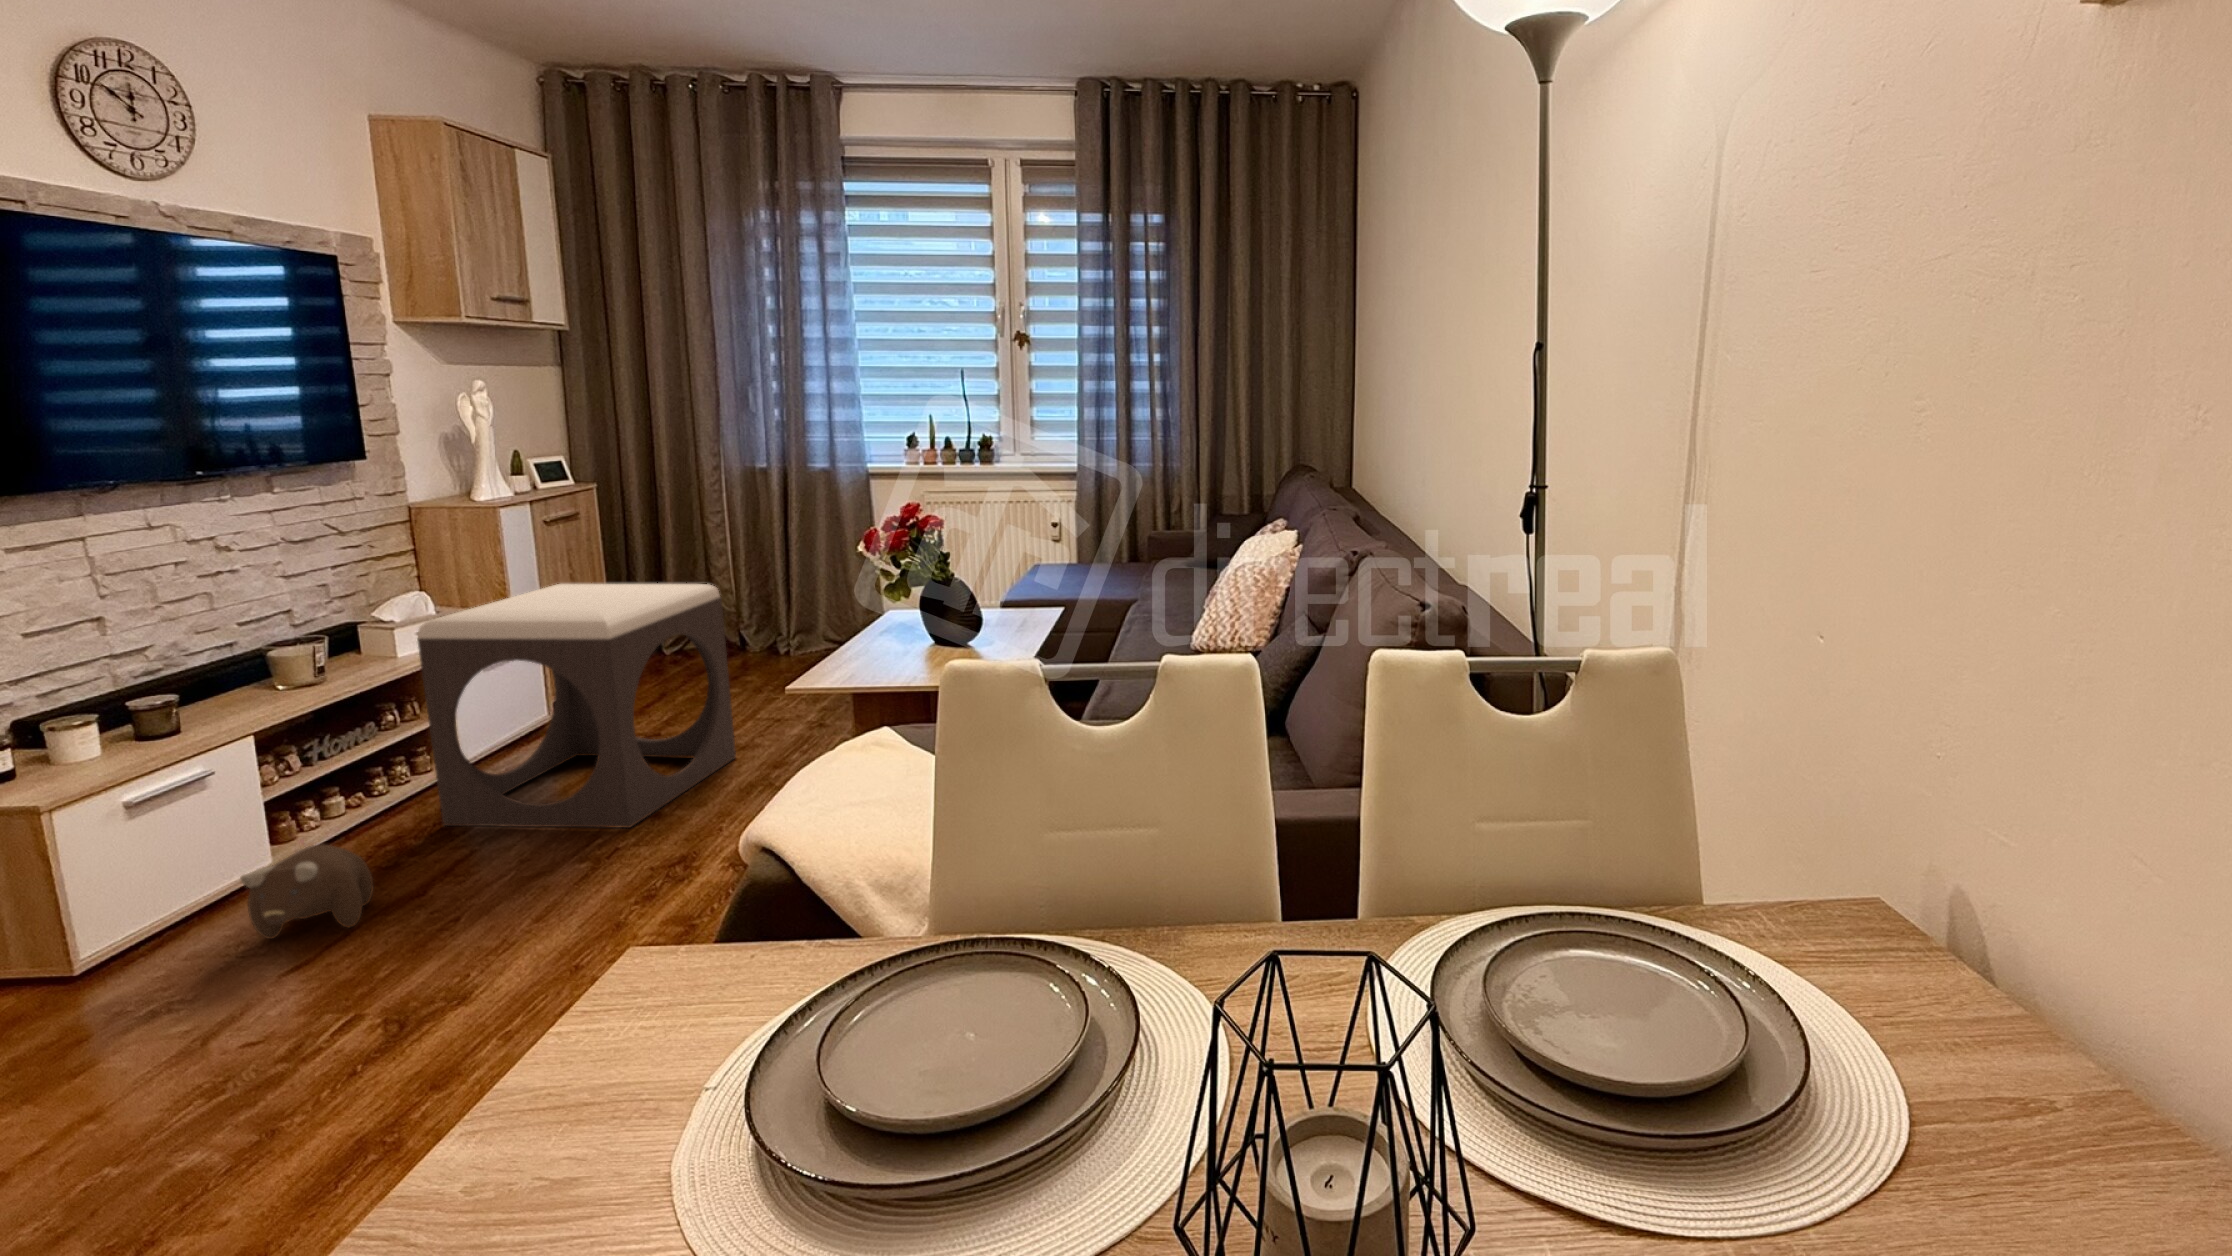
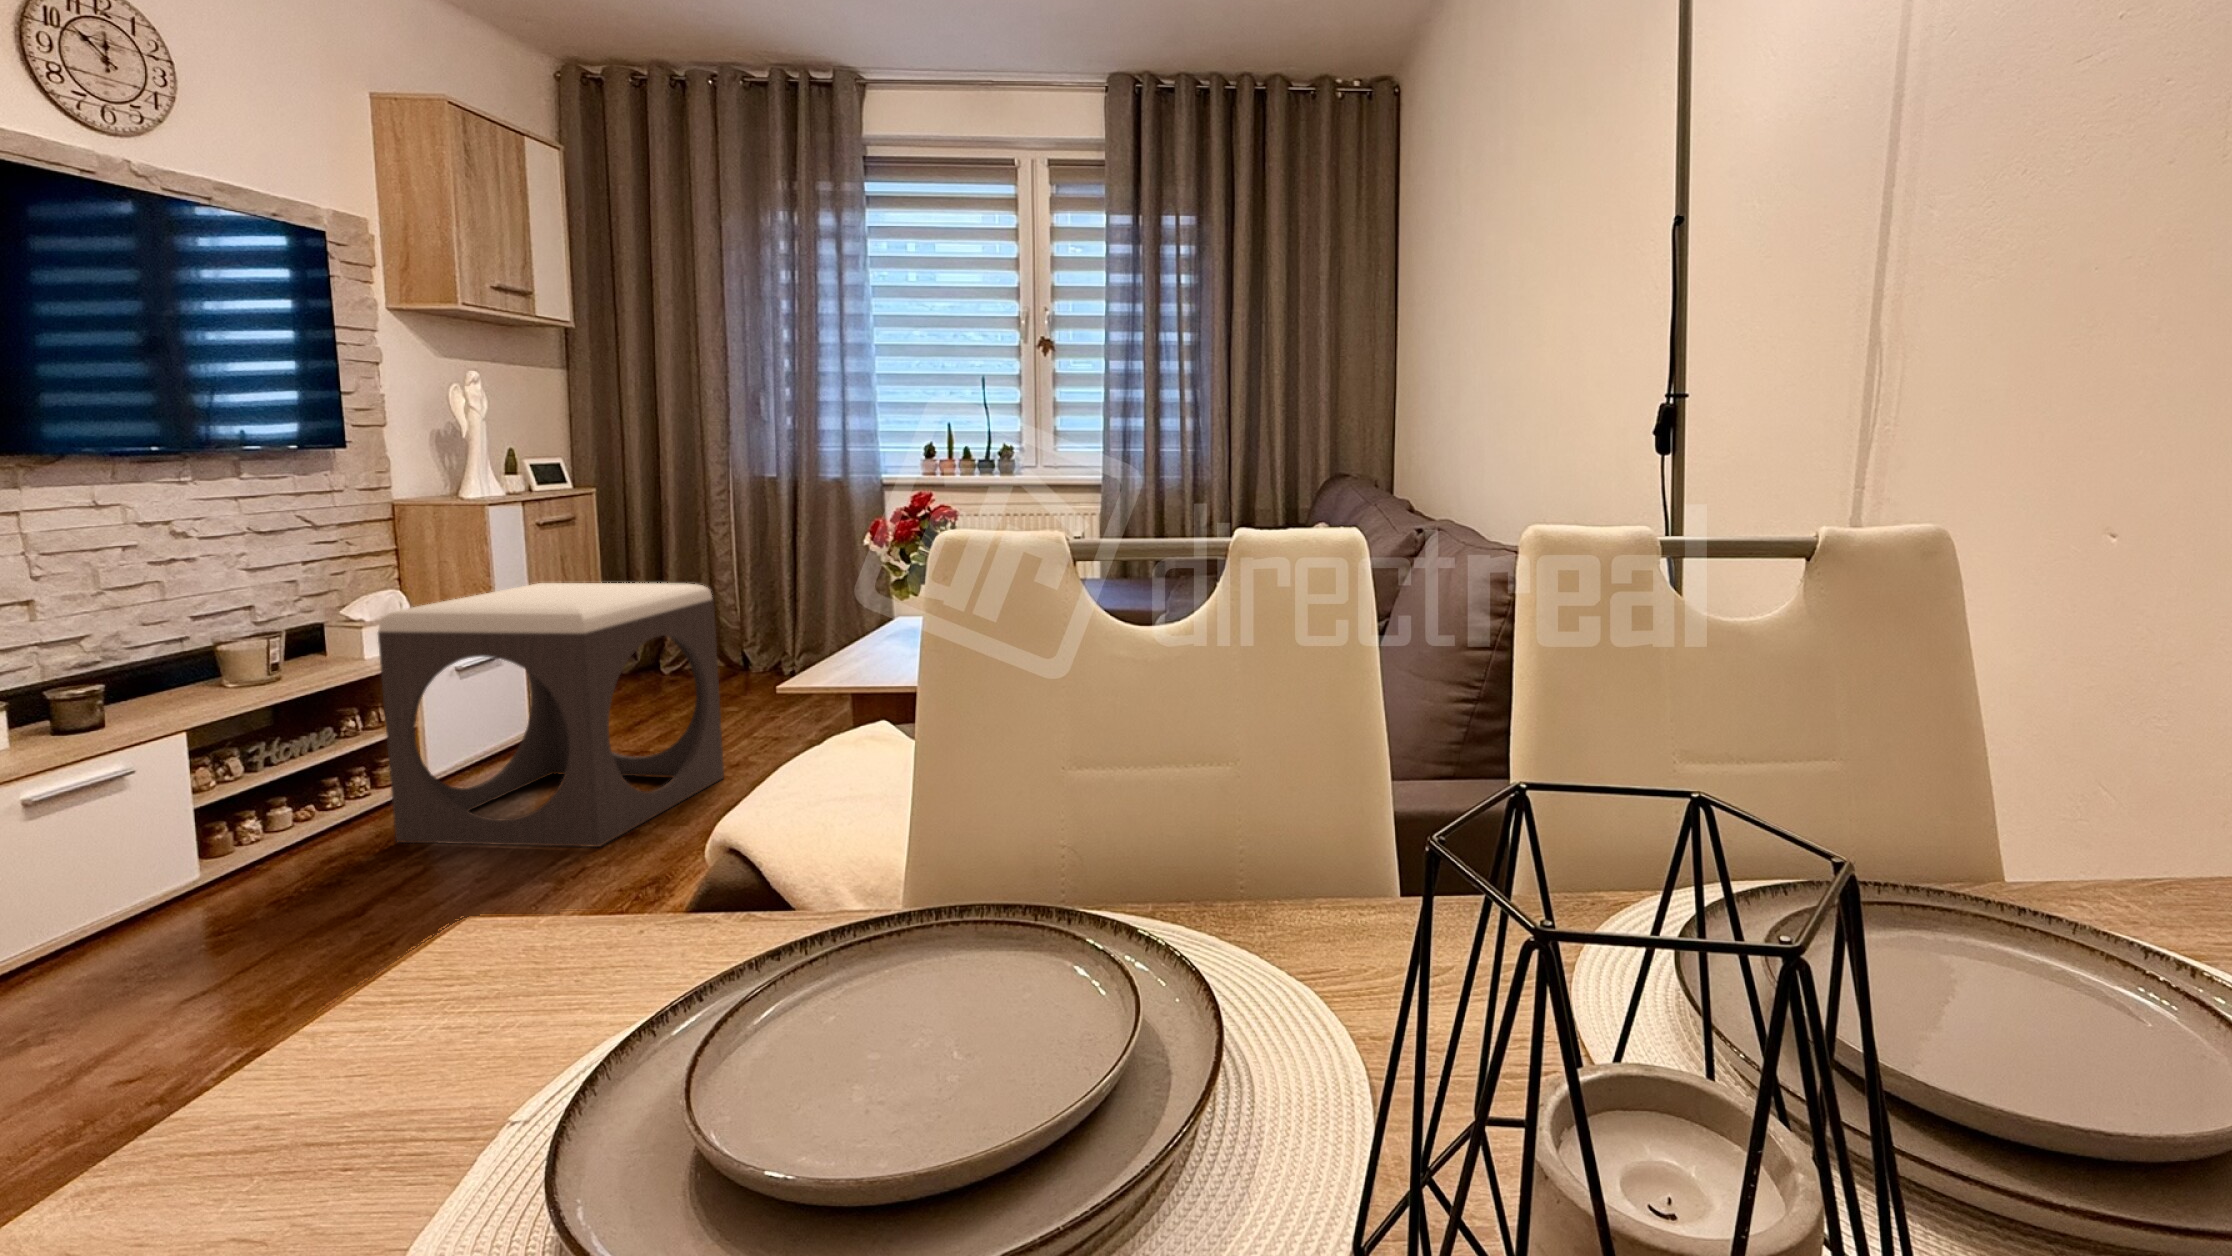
plush toy: present [240,844,373,939] -> none [147,851,305,957]

